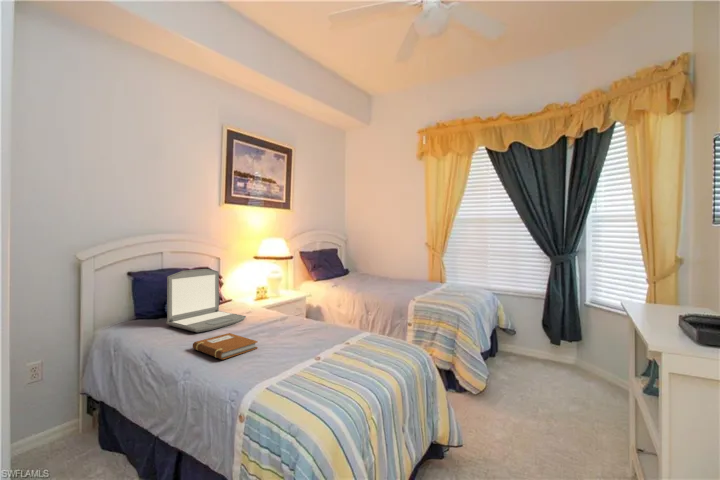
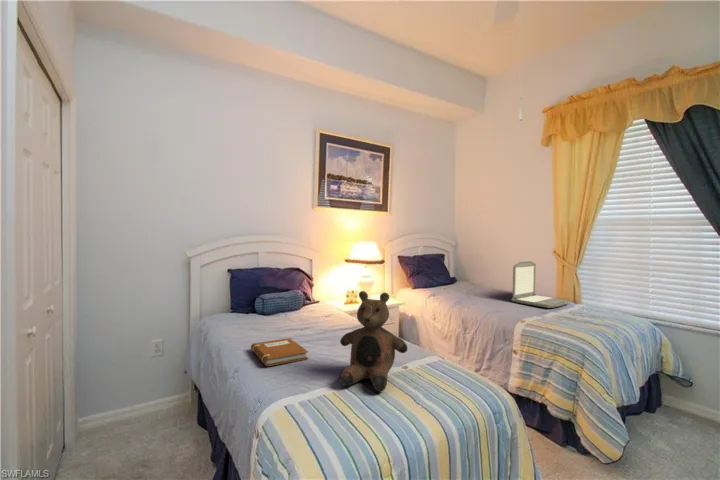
laptop: present [166,269,246,332] -> present [511,261,569,308]
teddy bear: none [294,280,355,363] -> present [340,291,408,392]

